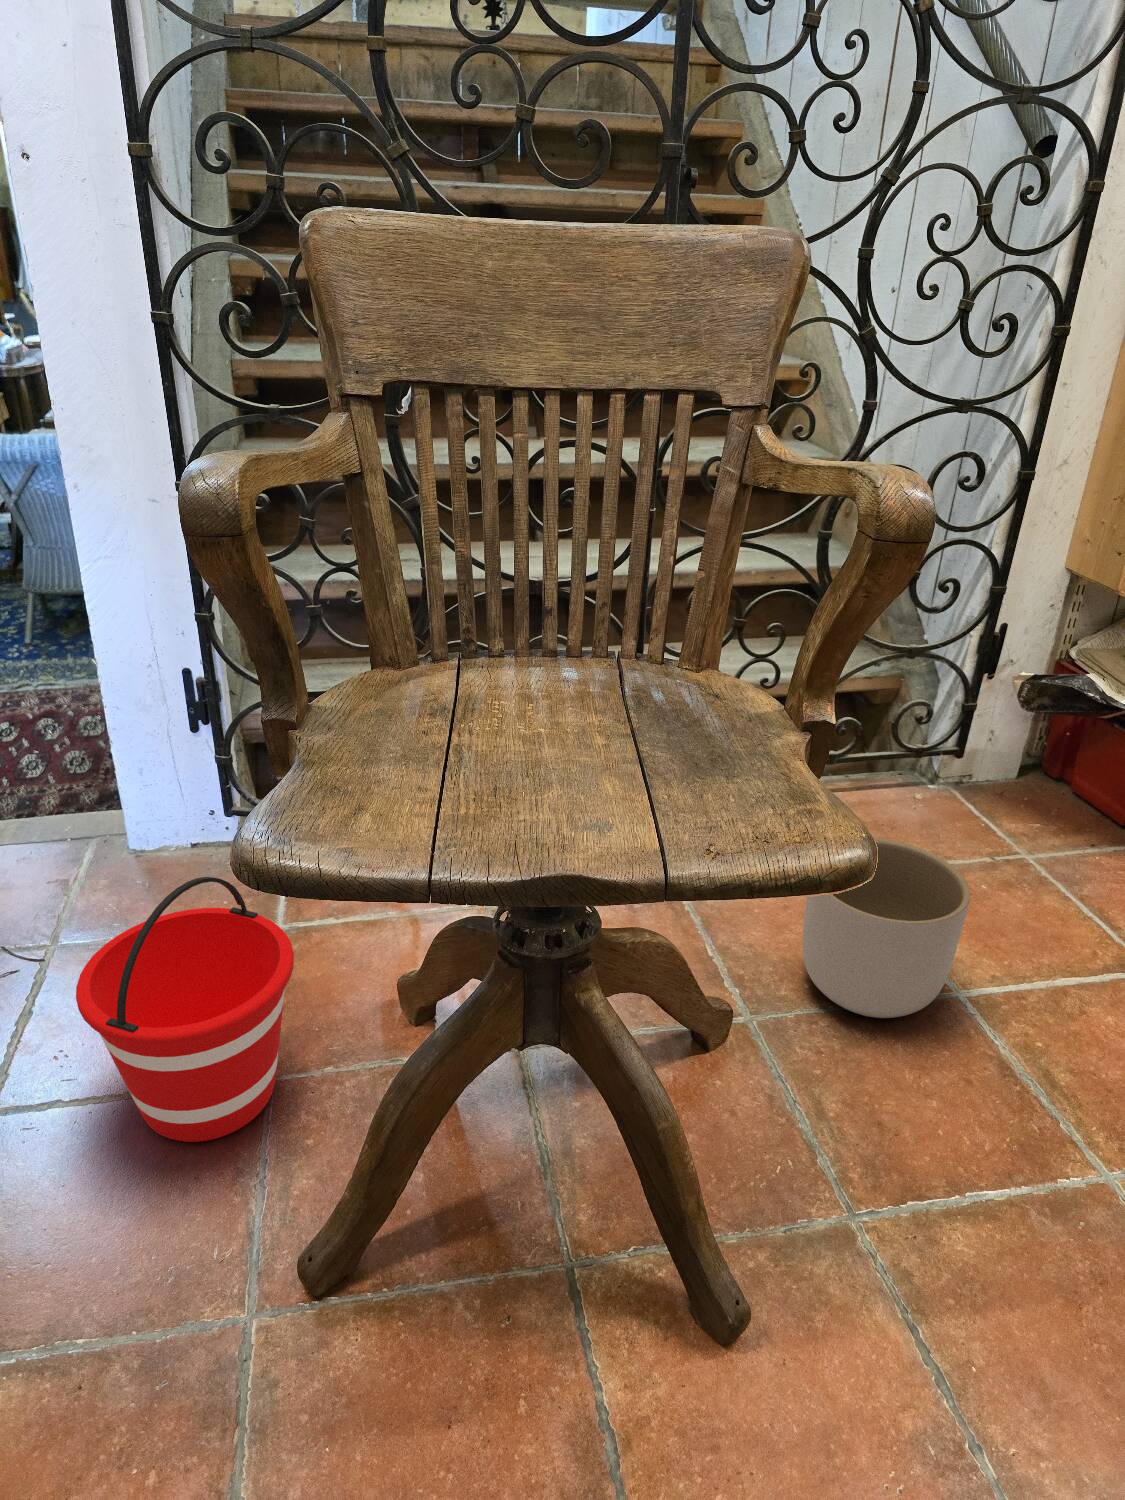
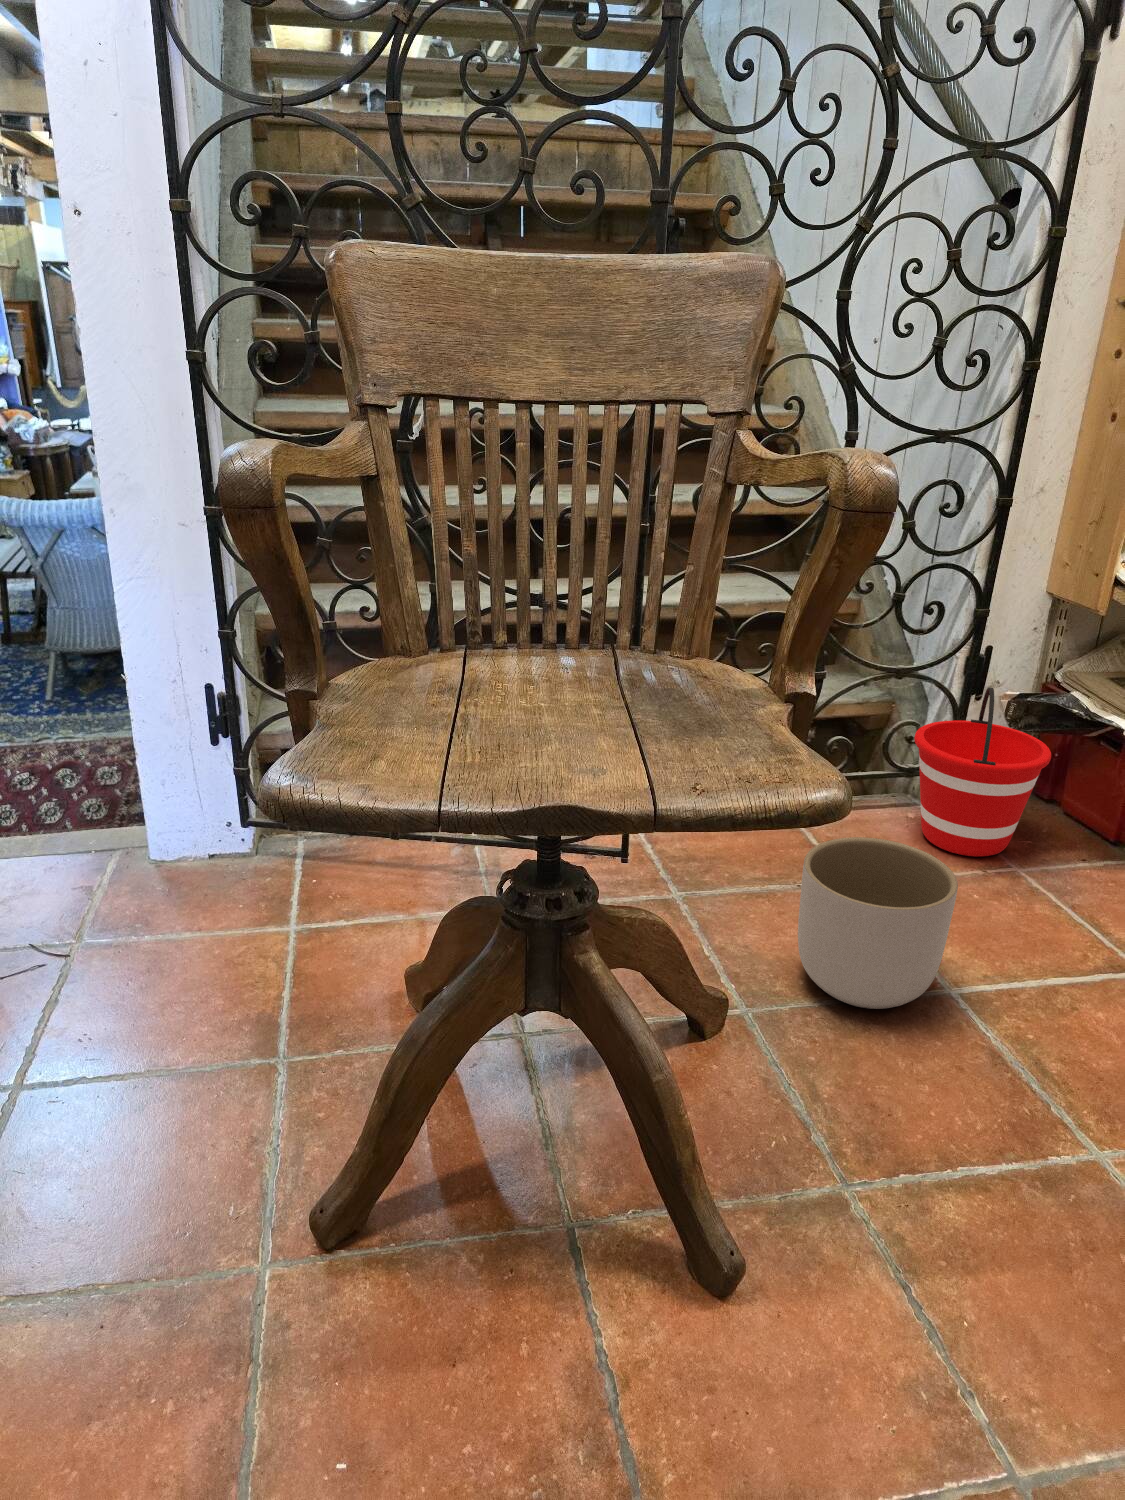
bucket: present [76,877,294,1142] -> present [914,687,1051,856]

